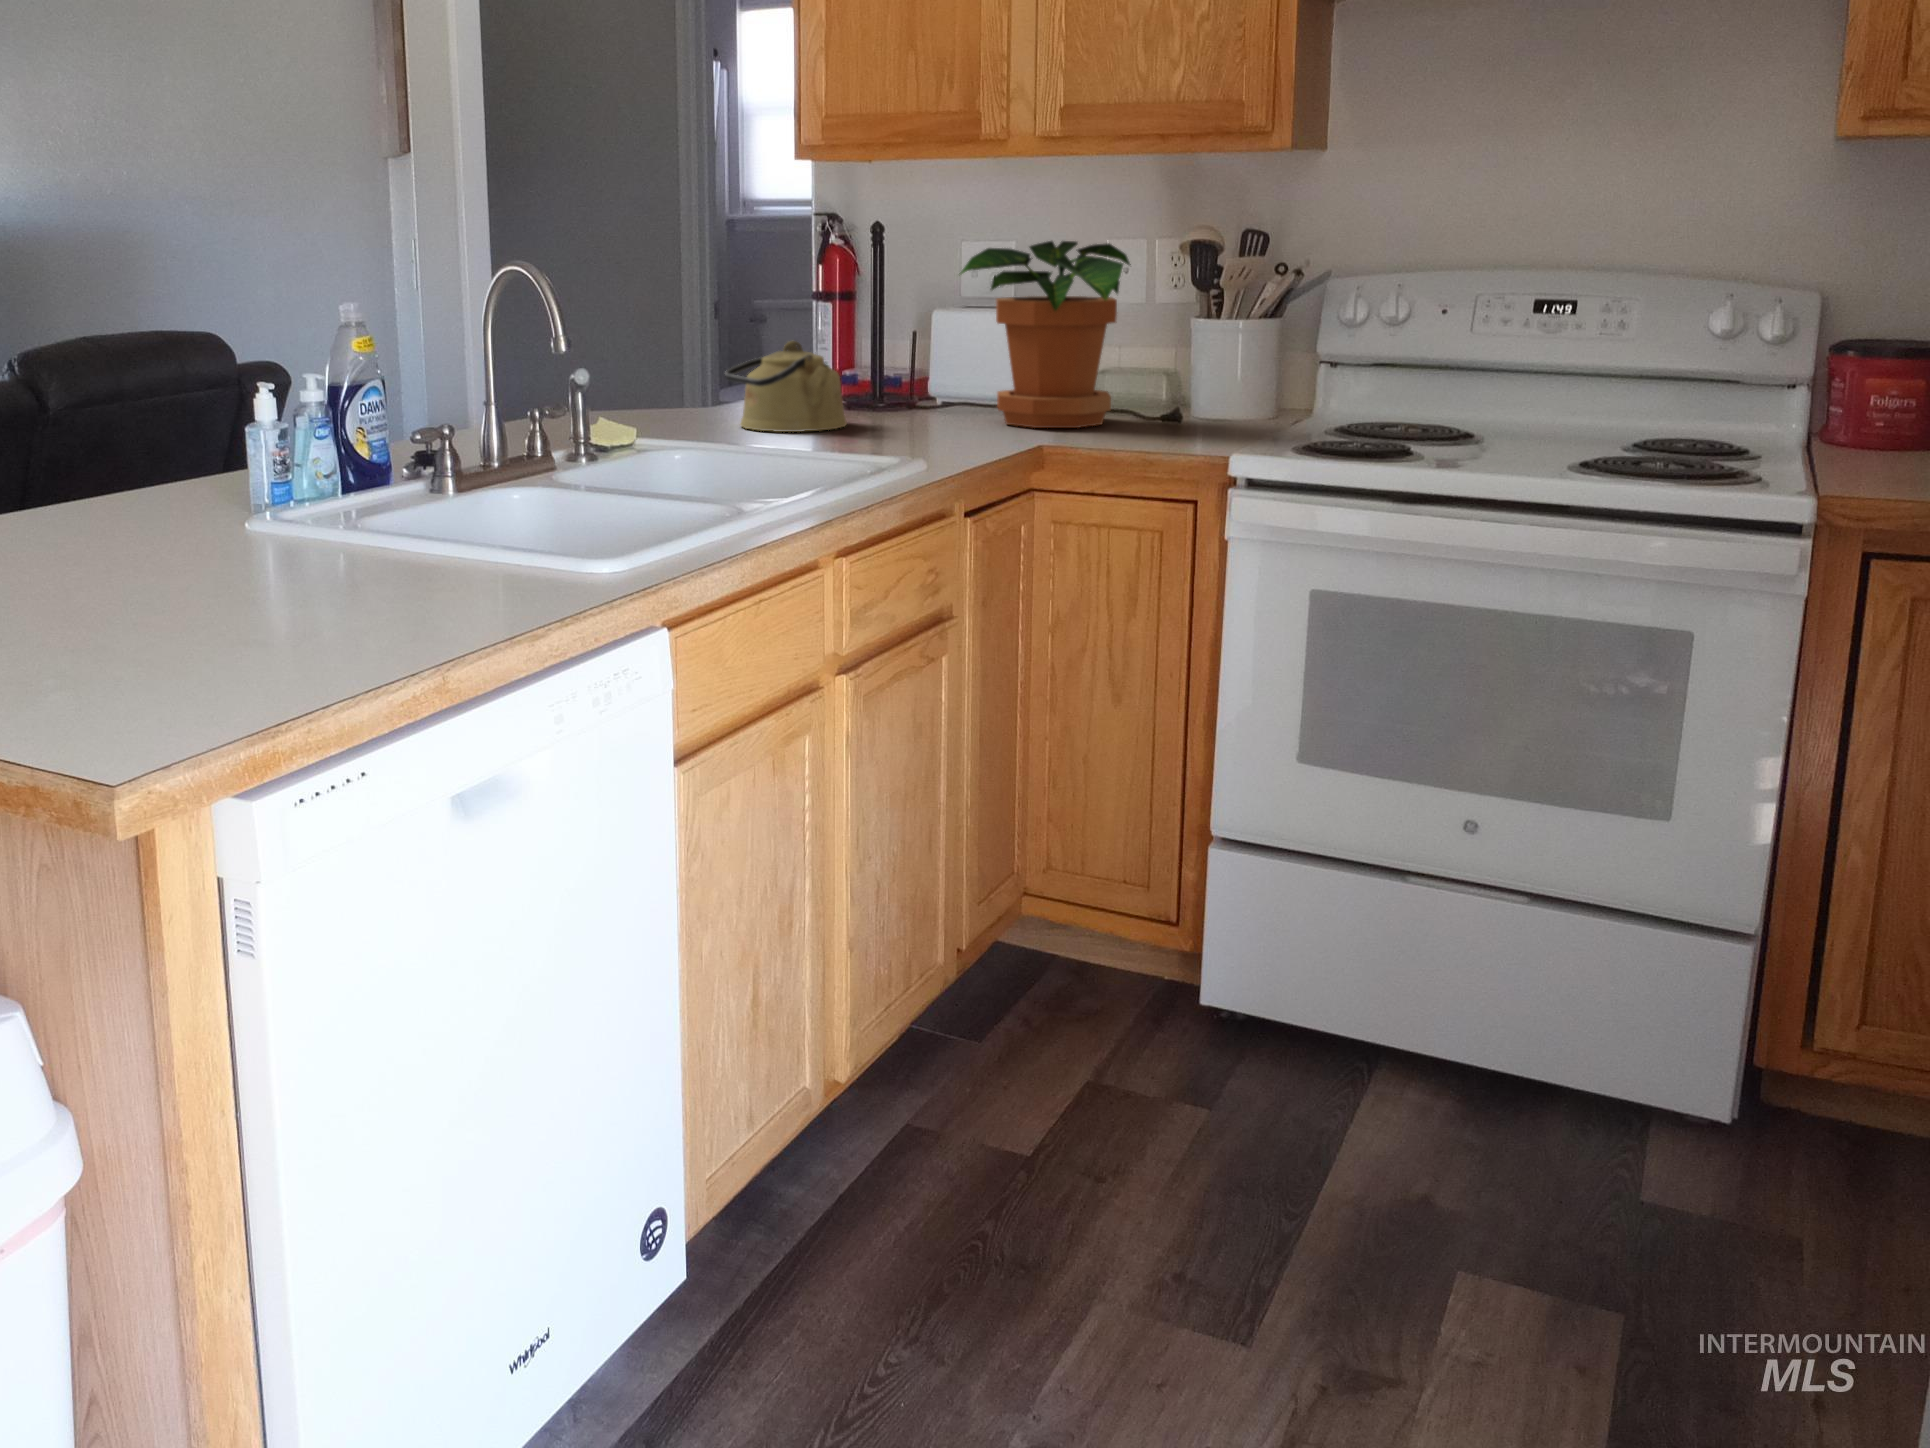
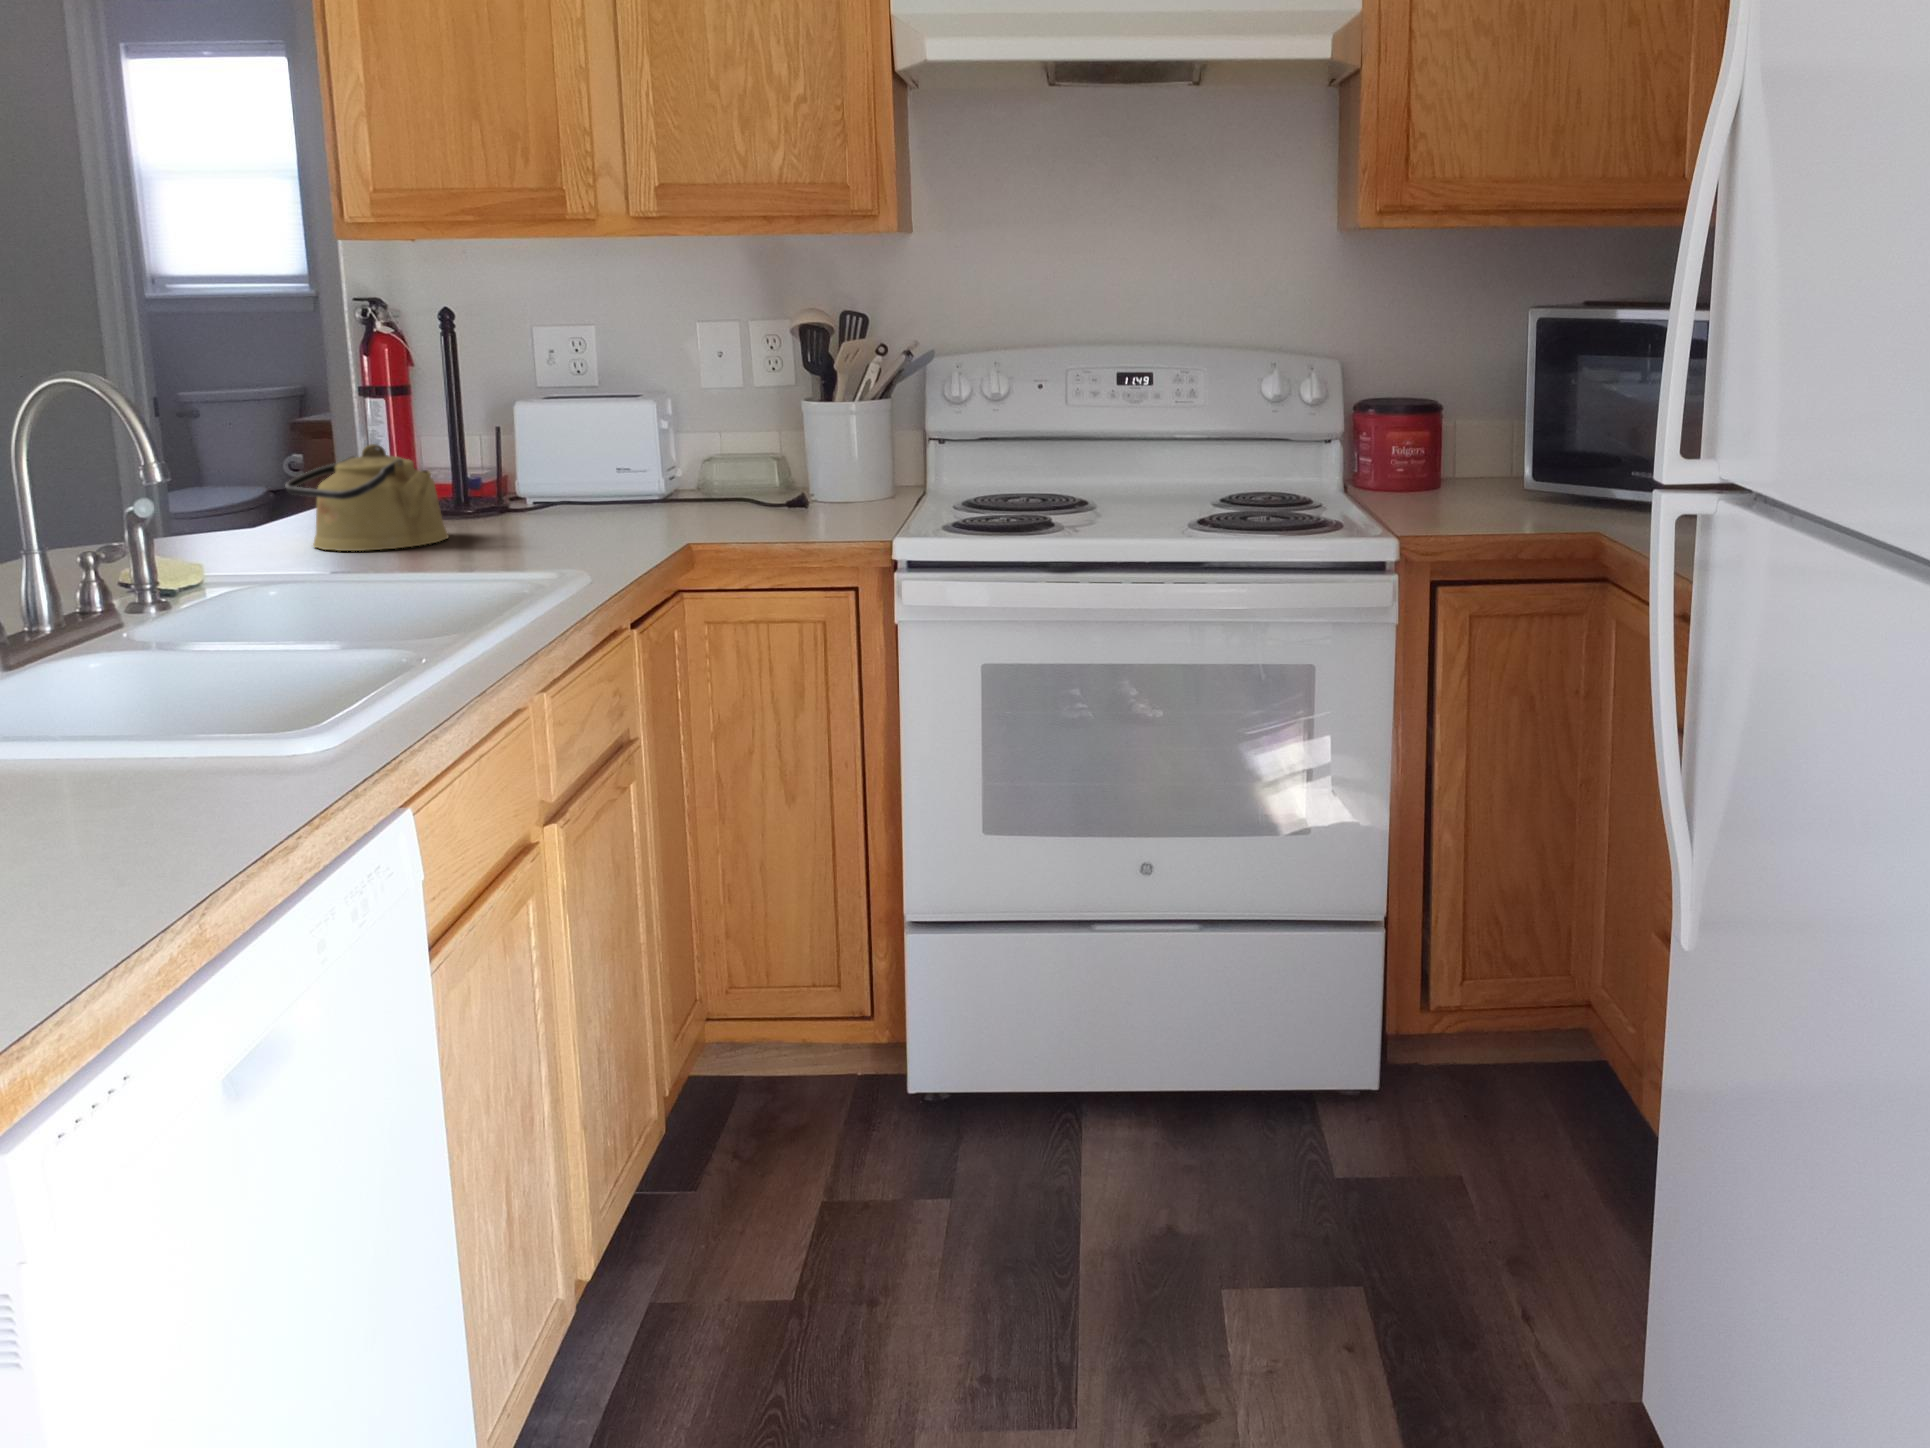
potted plant: present [960,241,1131,428] -> none [564,326,751,524]

